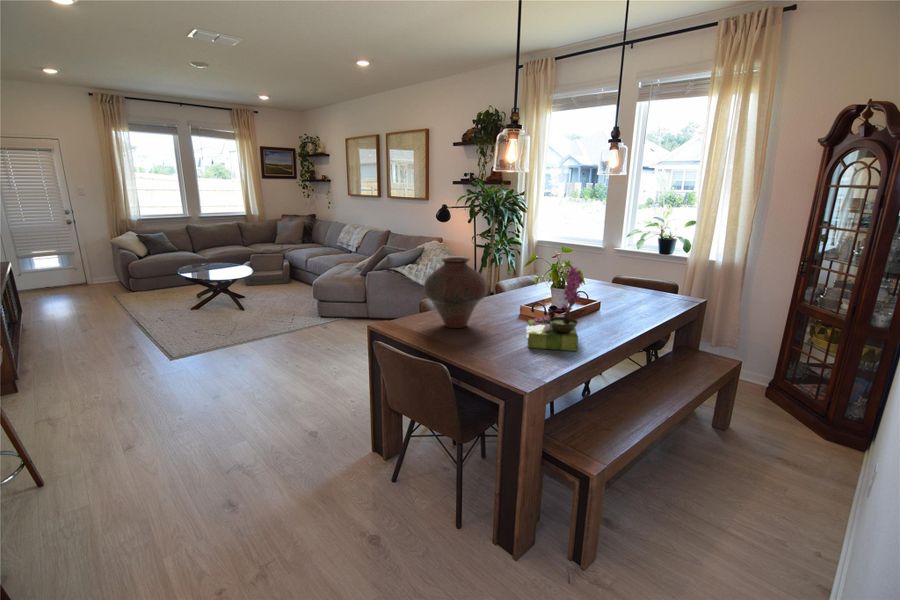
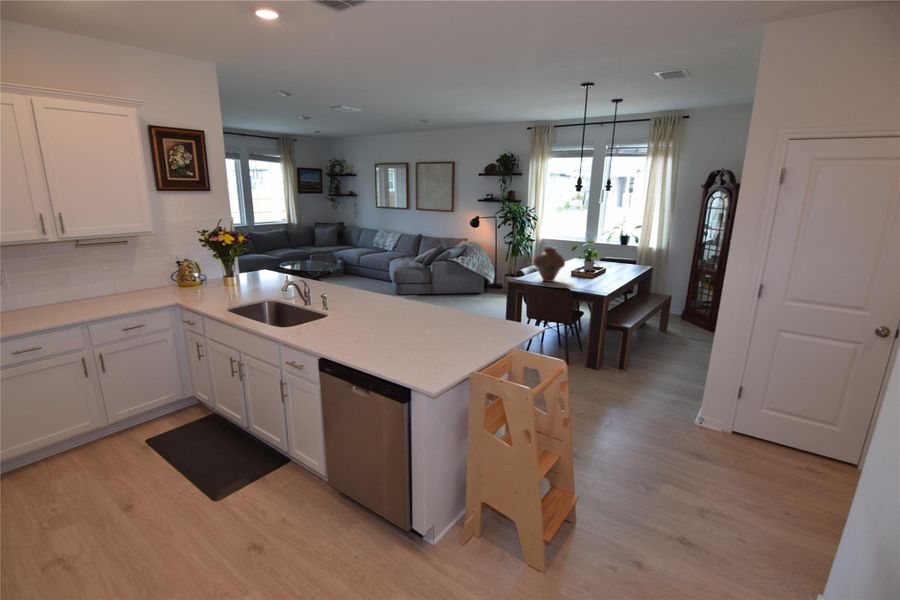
flower arrangement: present [526,266,583,351] -> none [584,249,614,287]

